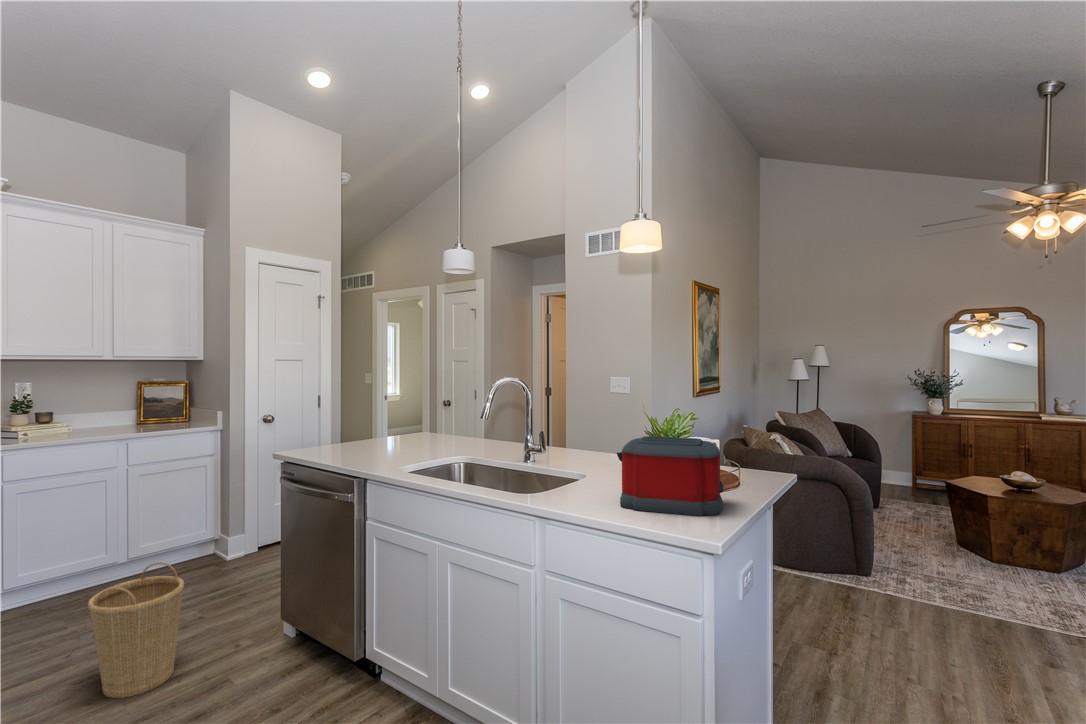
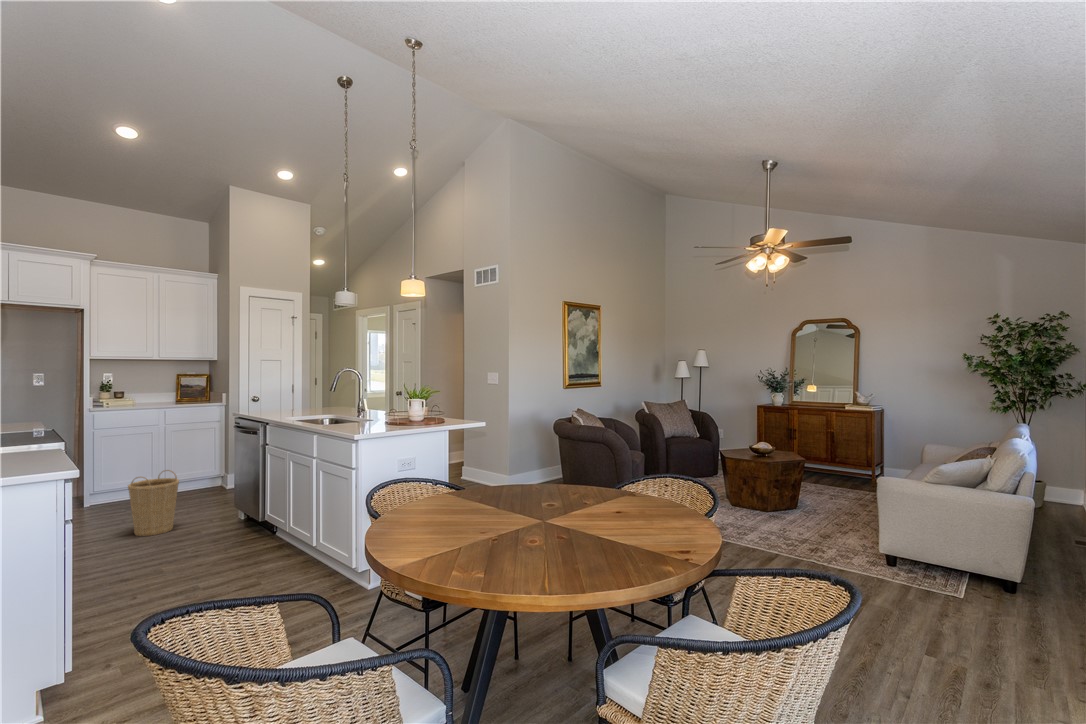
toaster: present [617,436,724,516] -> none [355,393,406,428]

